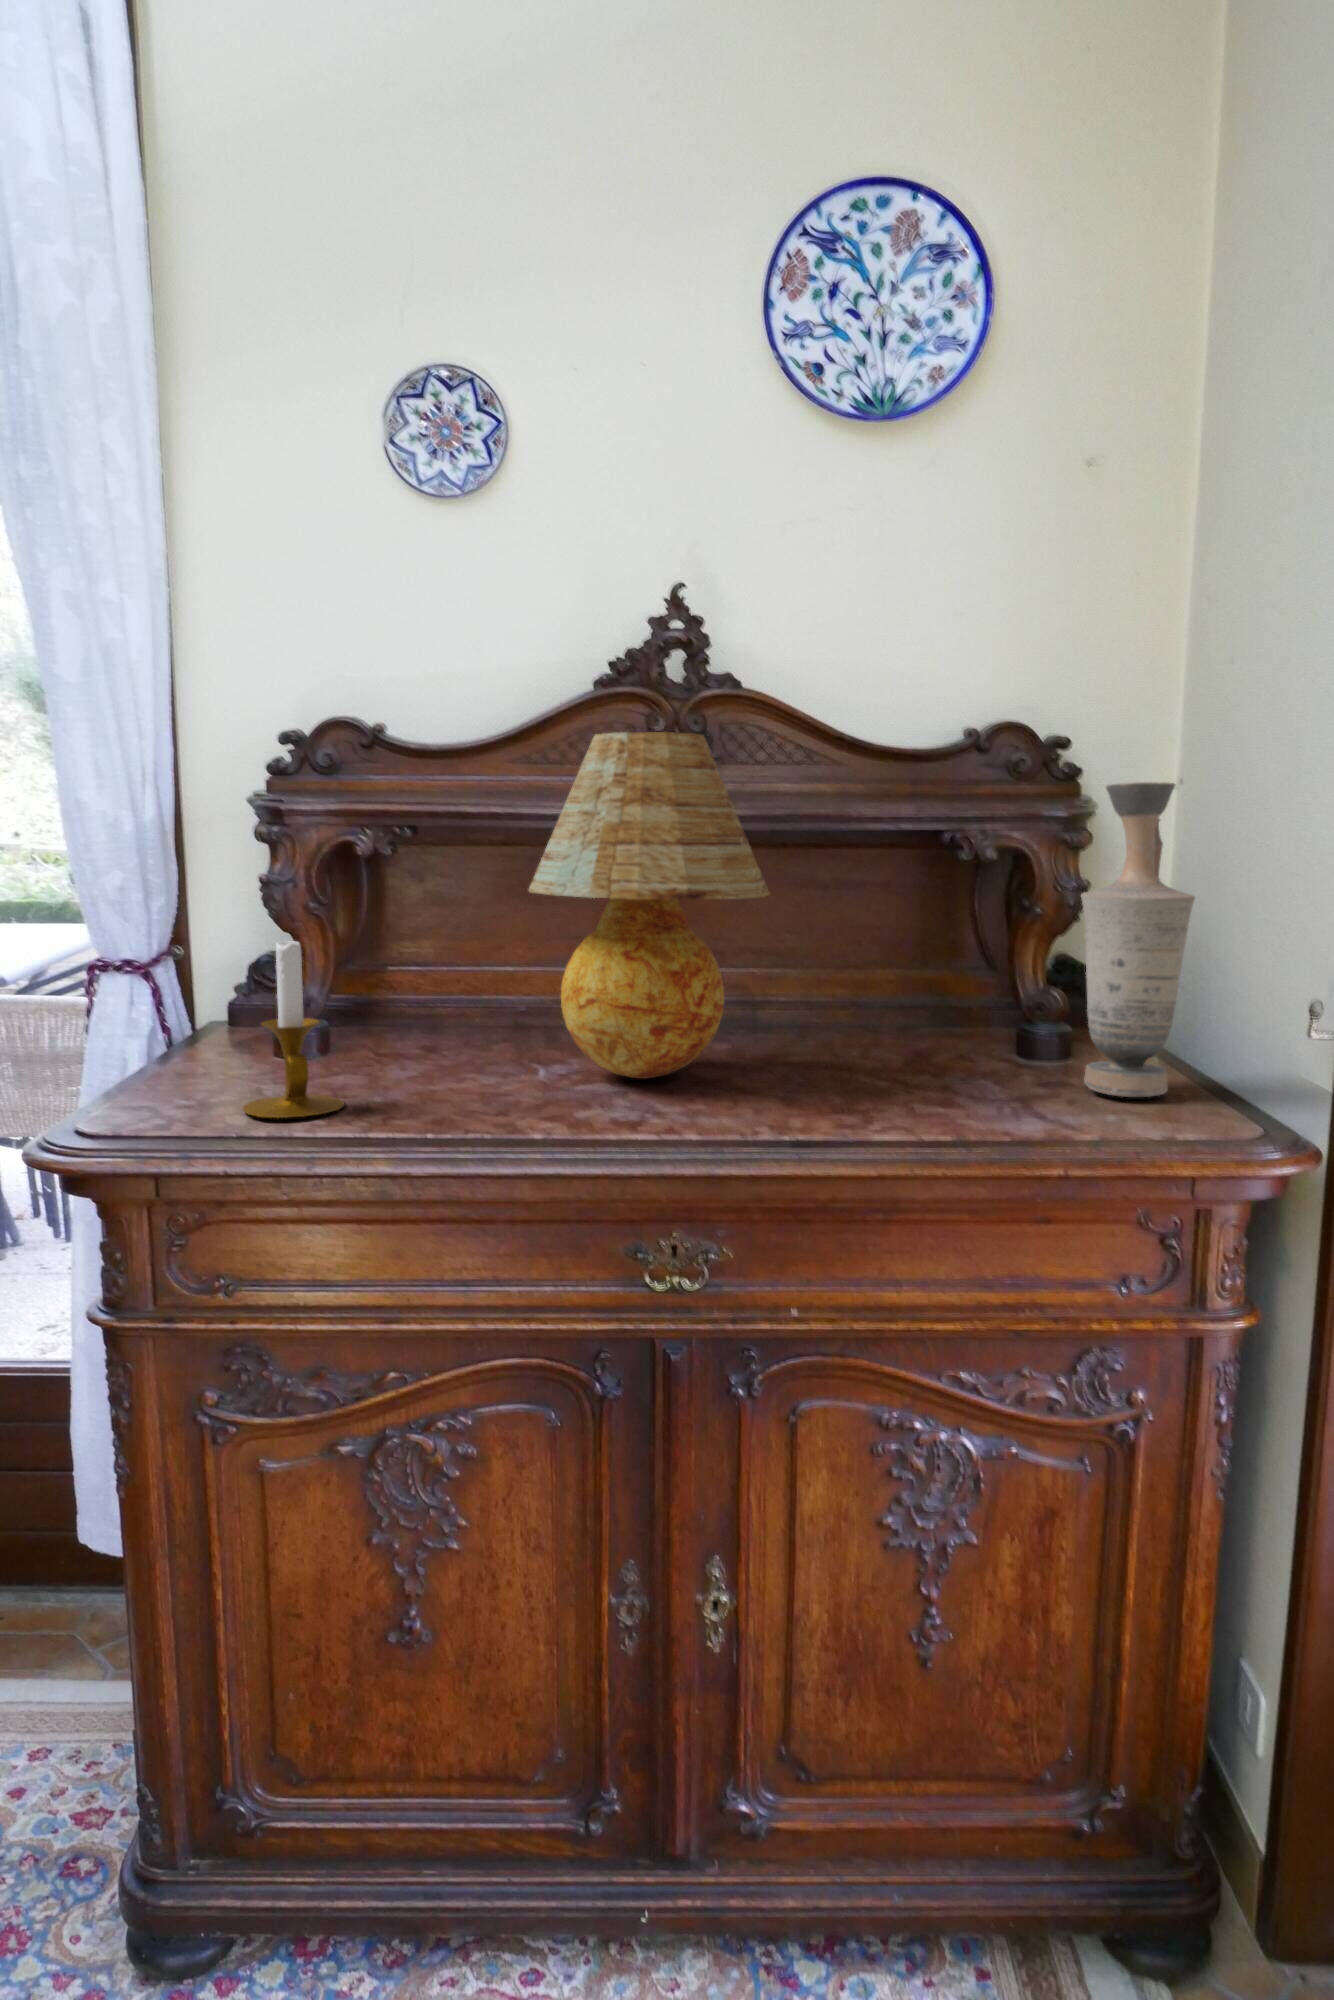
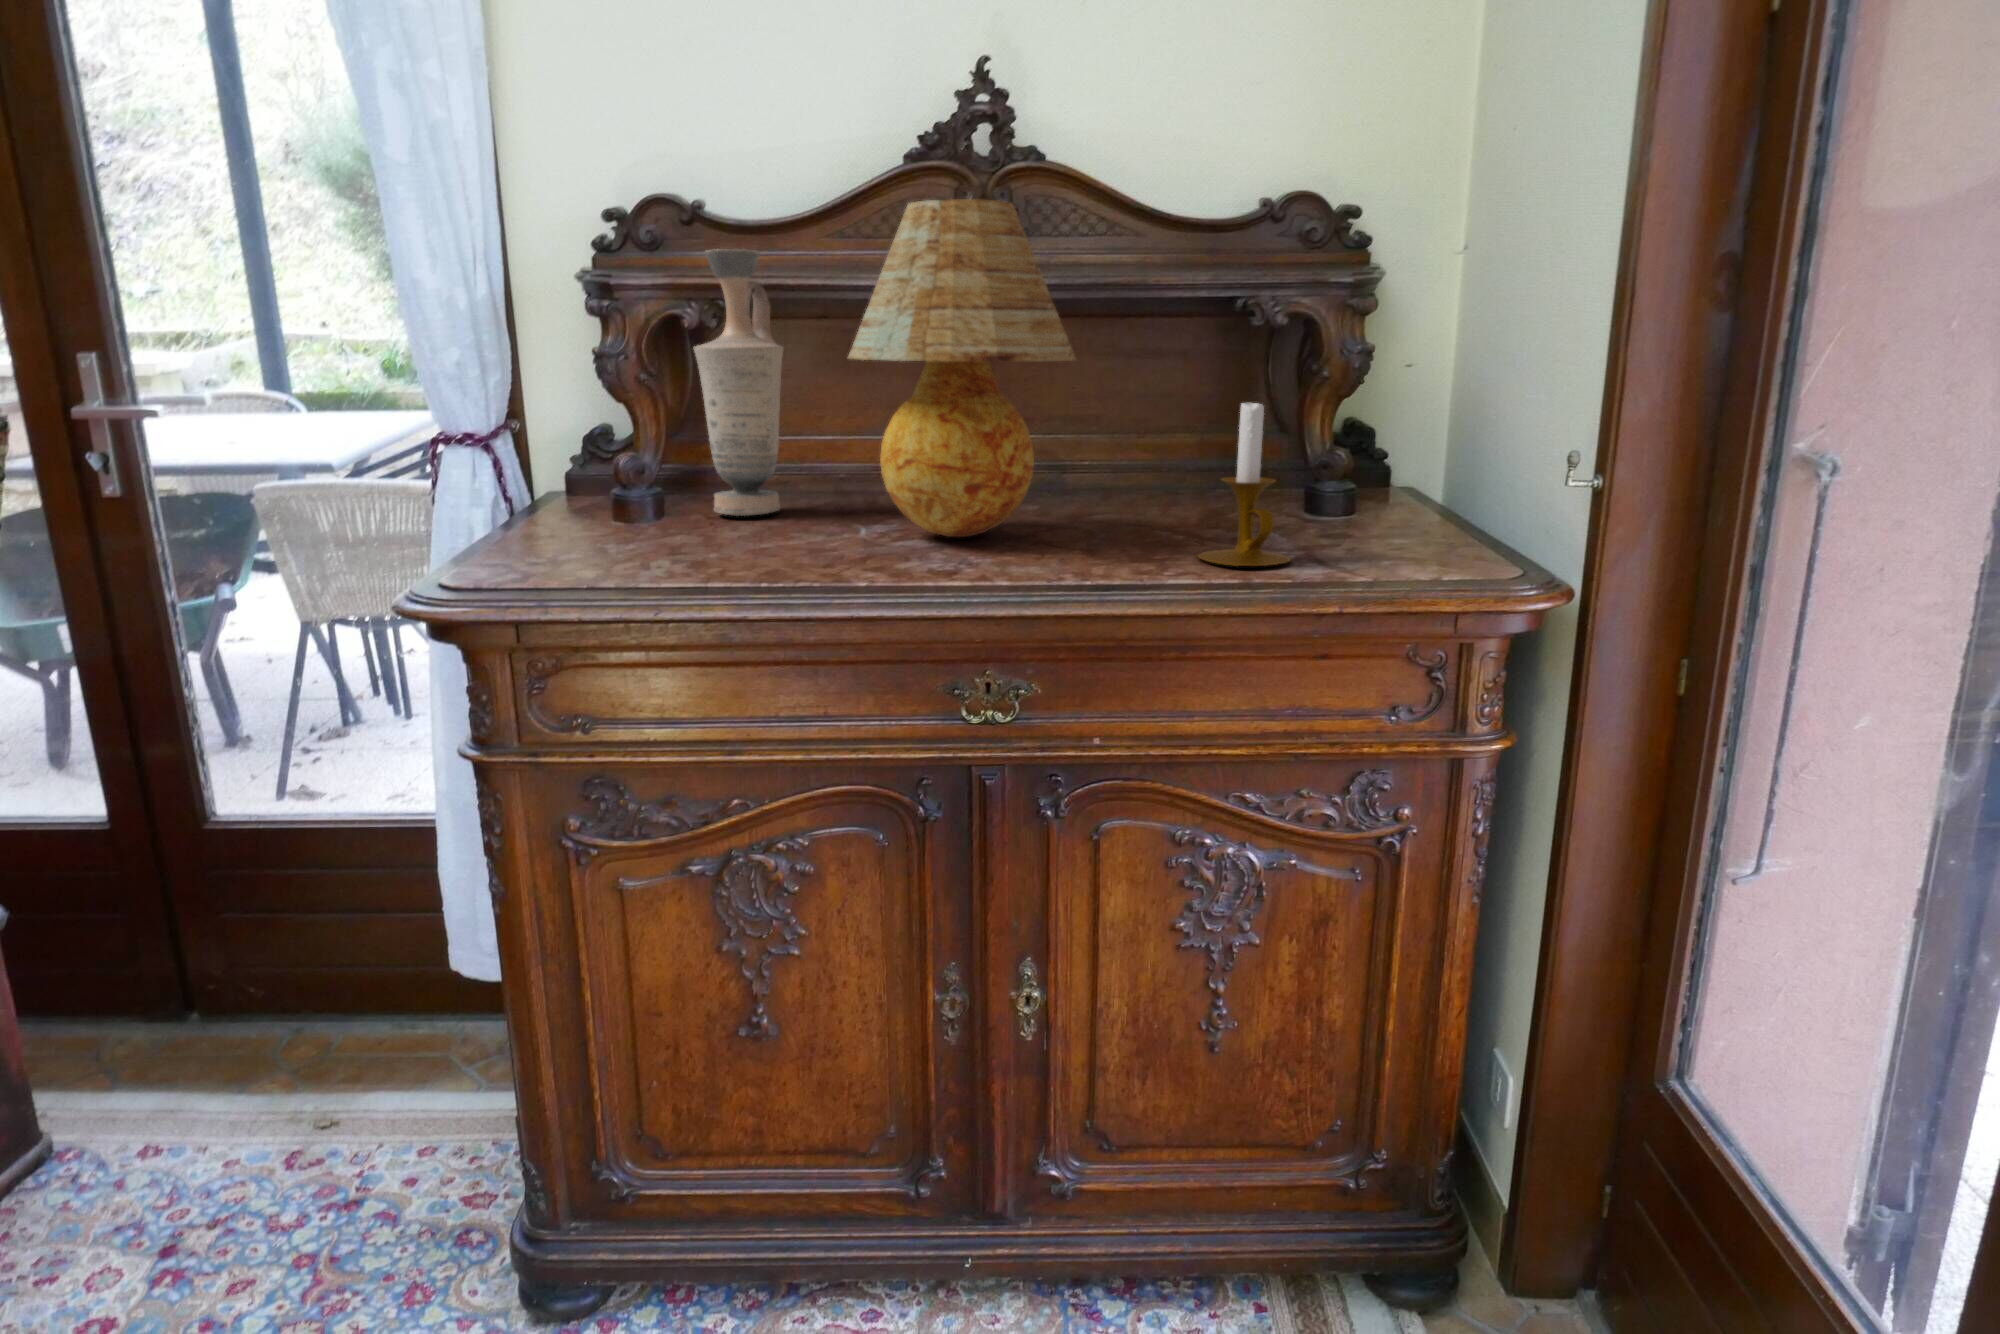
vase: present [1081,782,1195,1097] -> present [694,249,783,516]
candlestick: present [243,941,344,1118] -> present [1198,403,1290,566]

